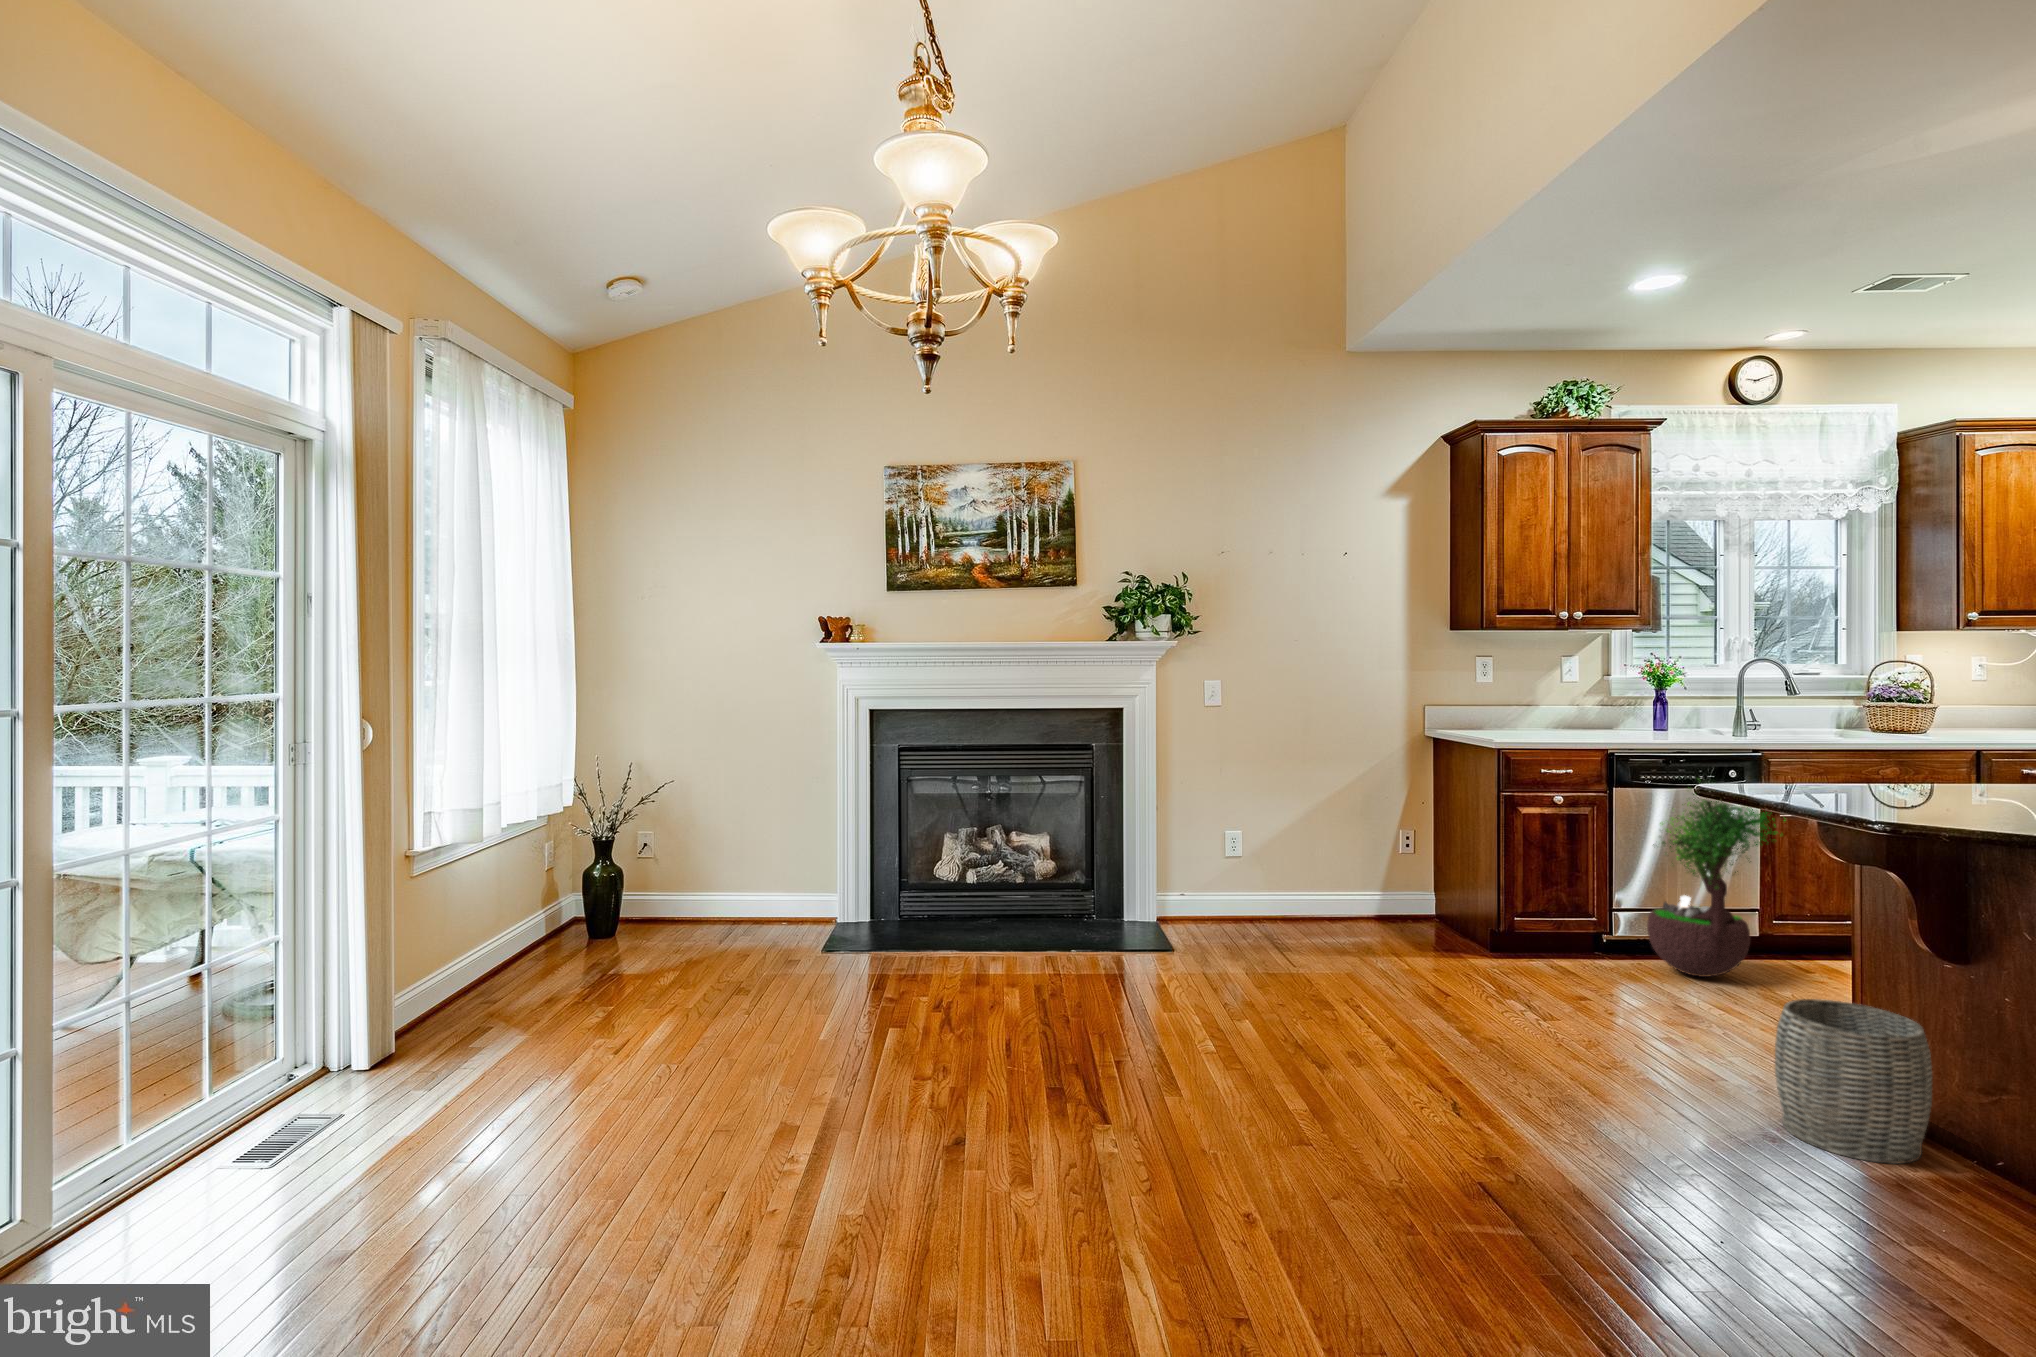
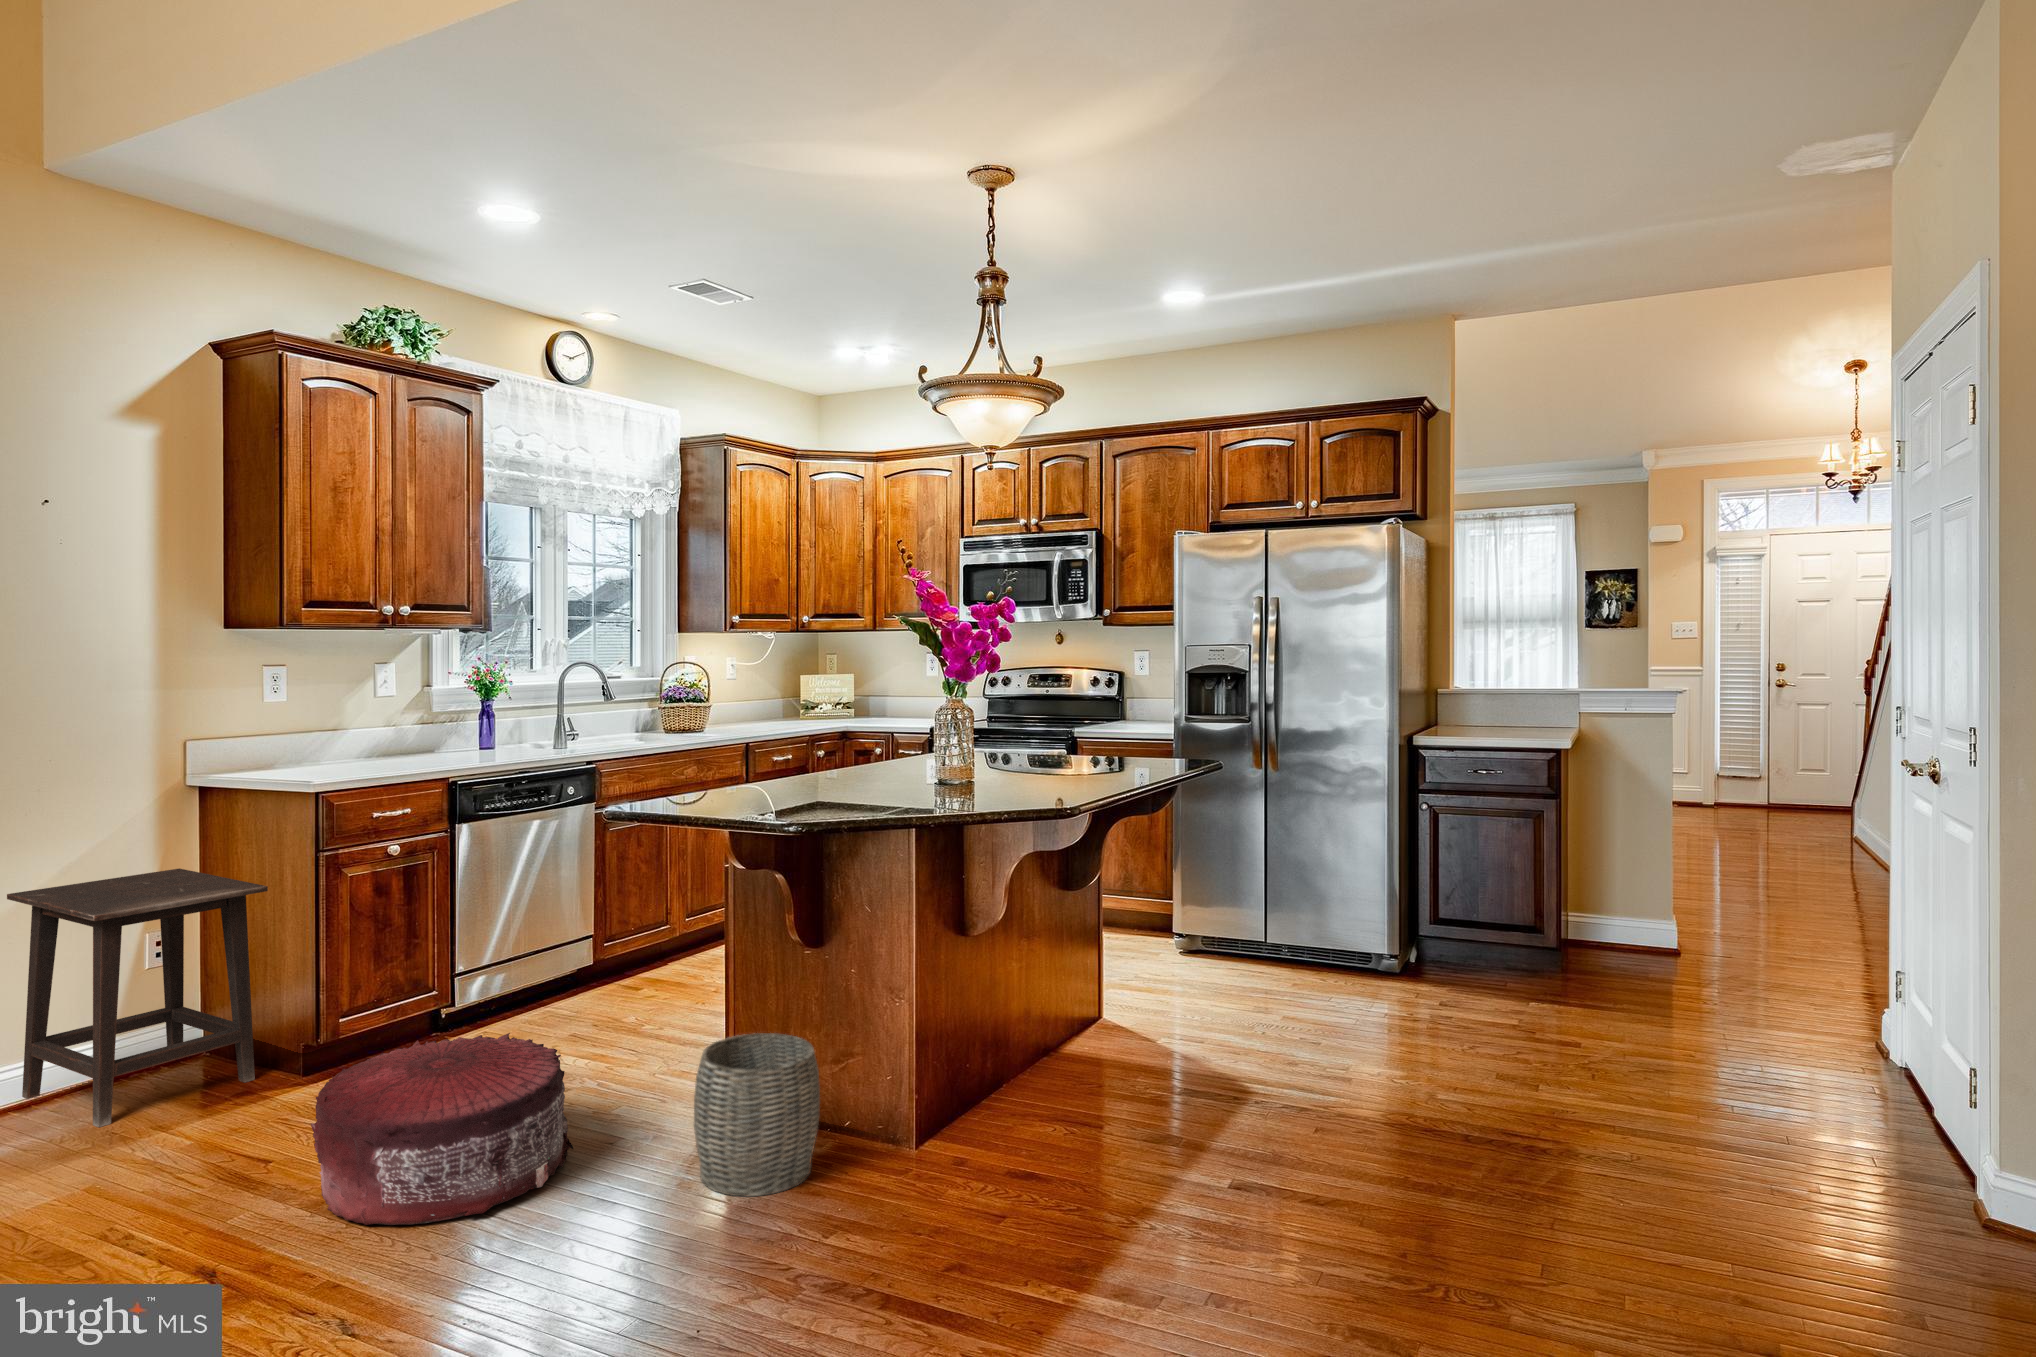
potted tree: present [1647,793,1786,977] -> none [494,806,633,1029]
side table: none [1324,798,1467,951] -> present [7,868,268,1127]
pouf: none [1459,938,1668,1074] -> present [311,1033,573,1225]

